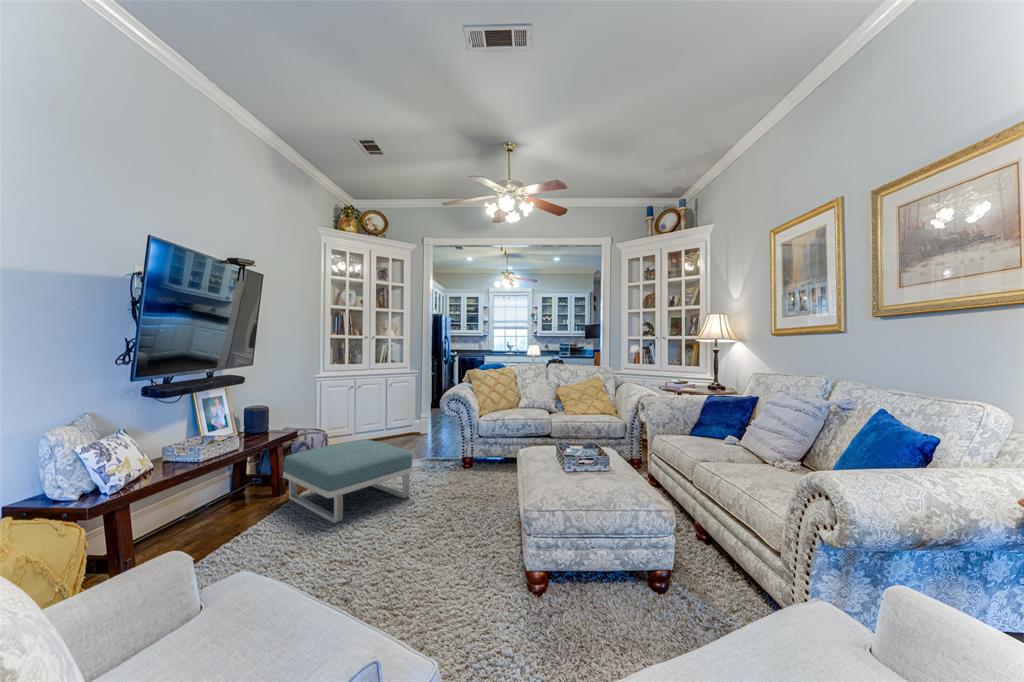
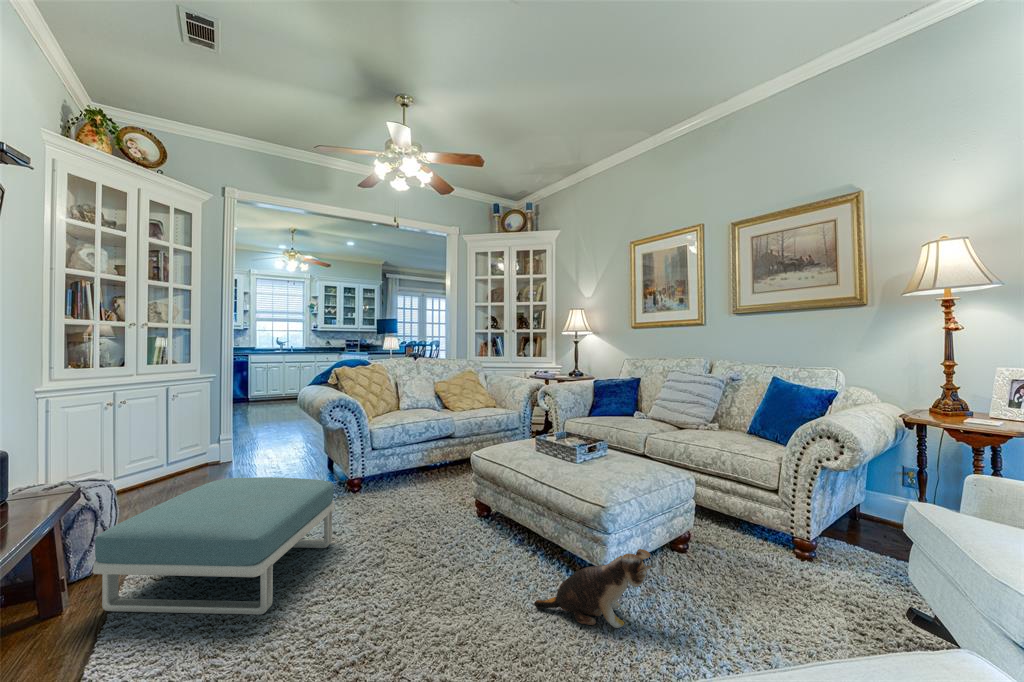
plush toy: none [462,555,530,618] -> present [534,549,652,628]

